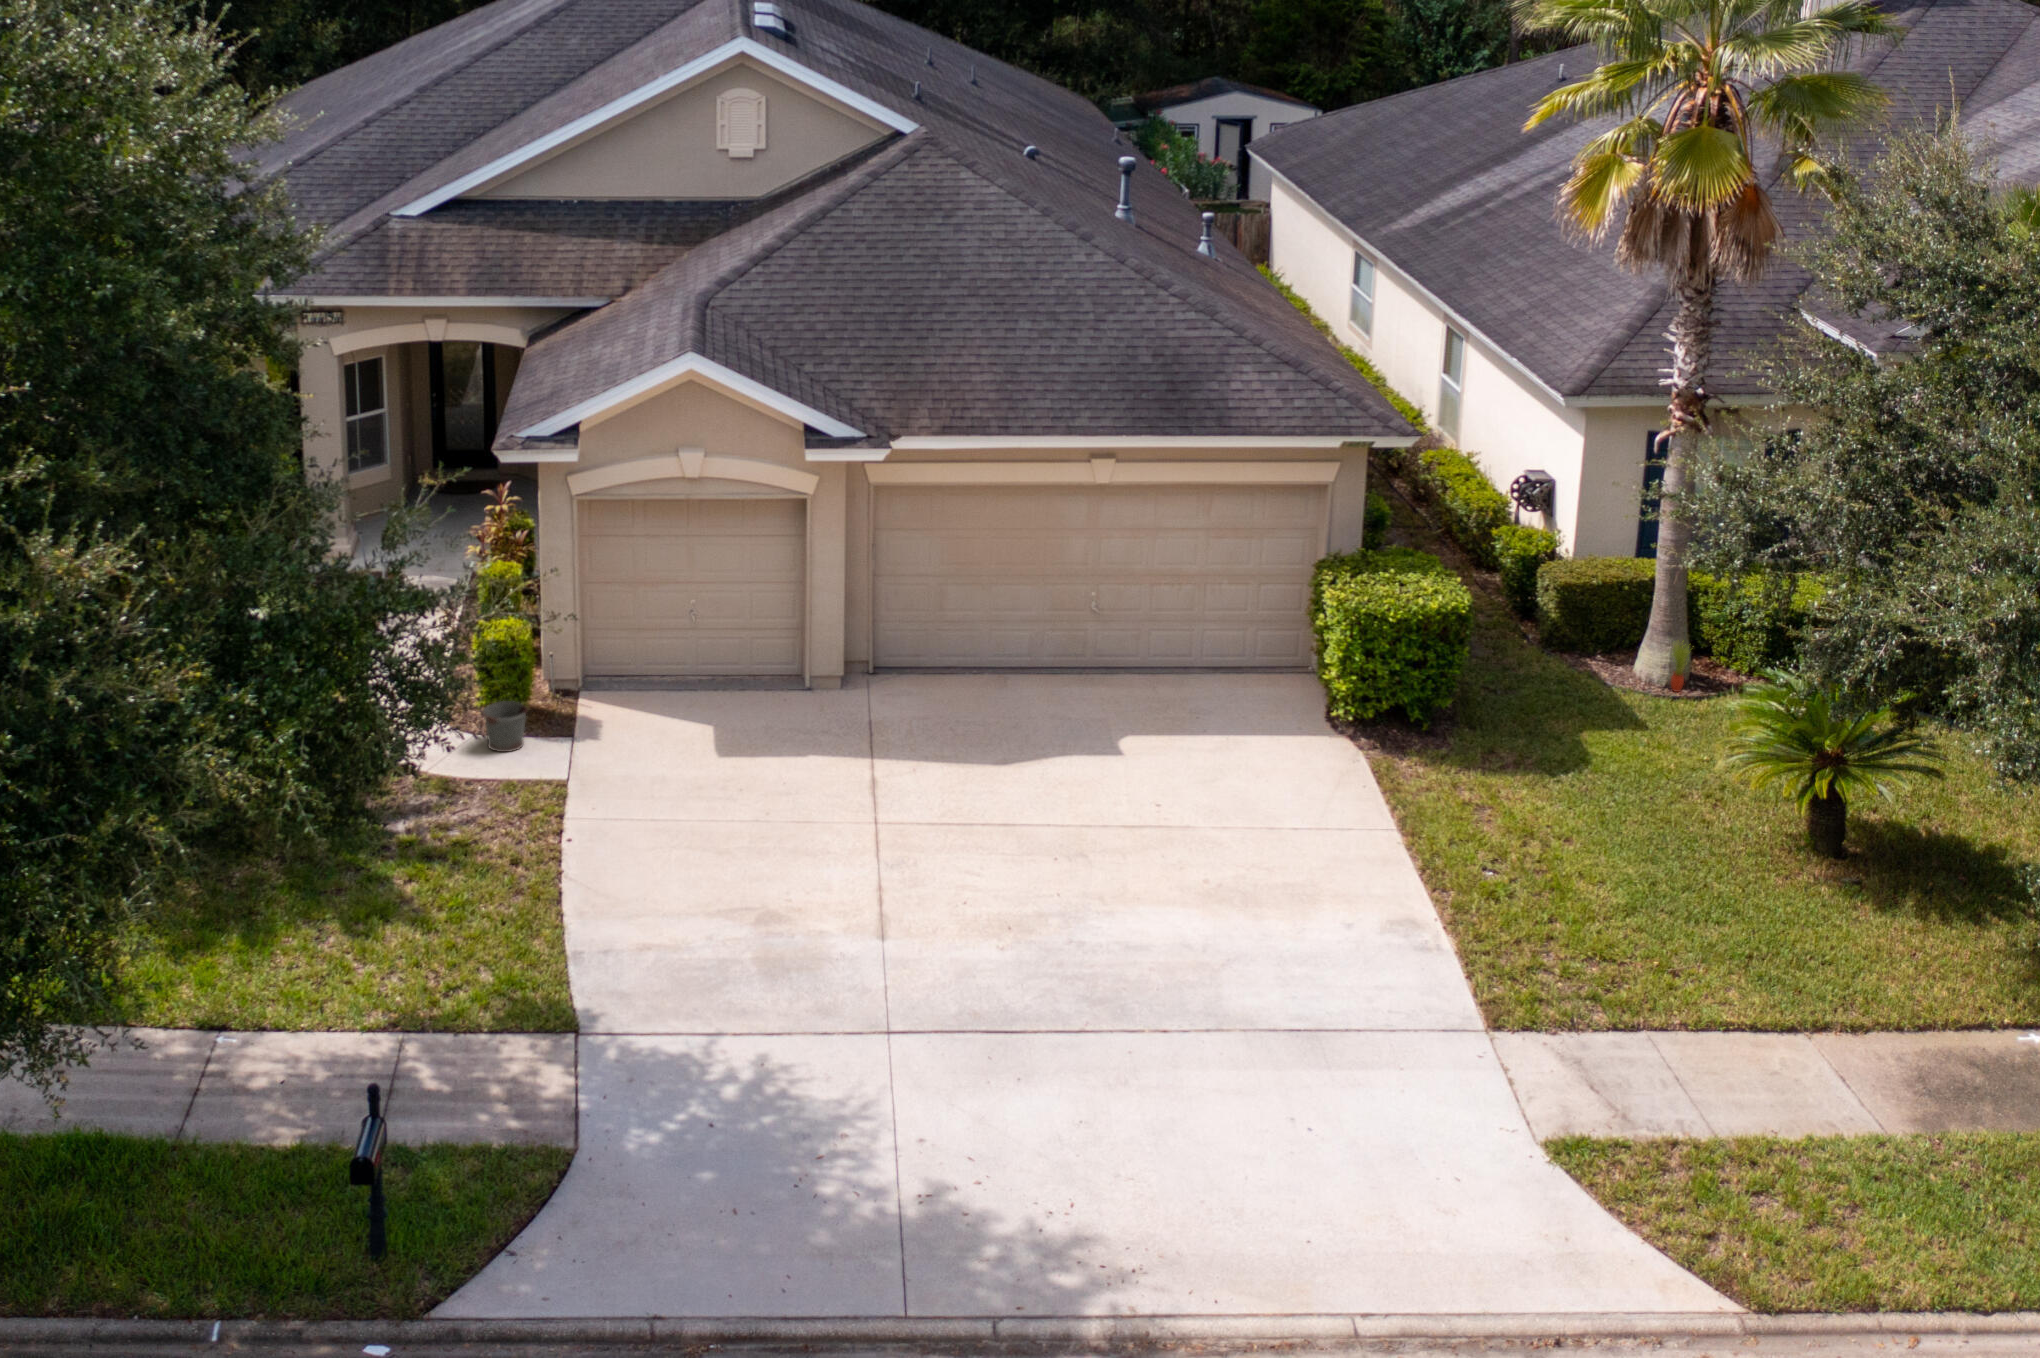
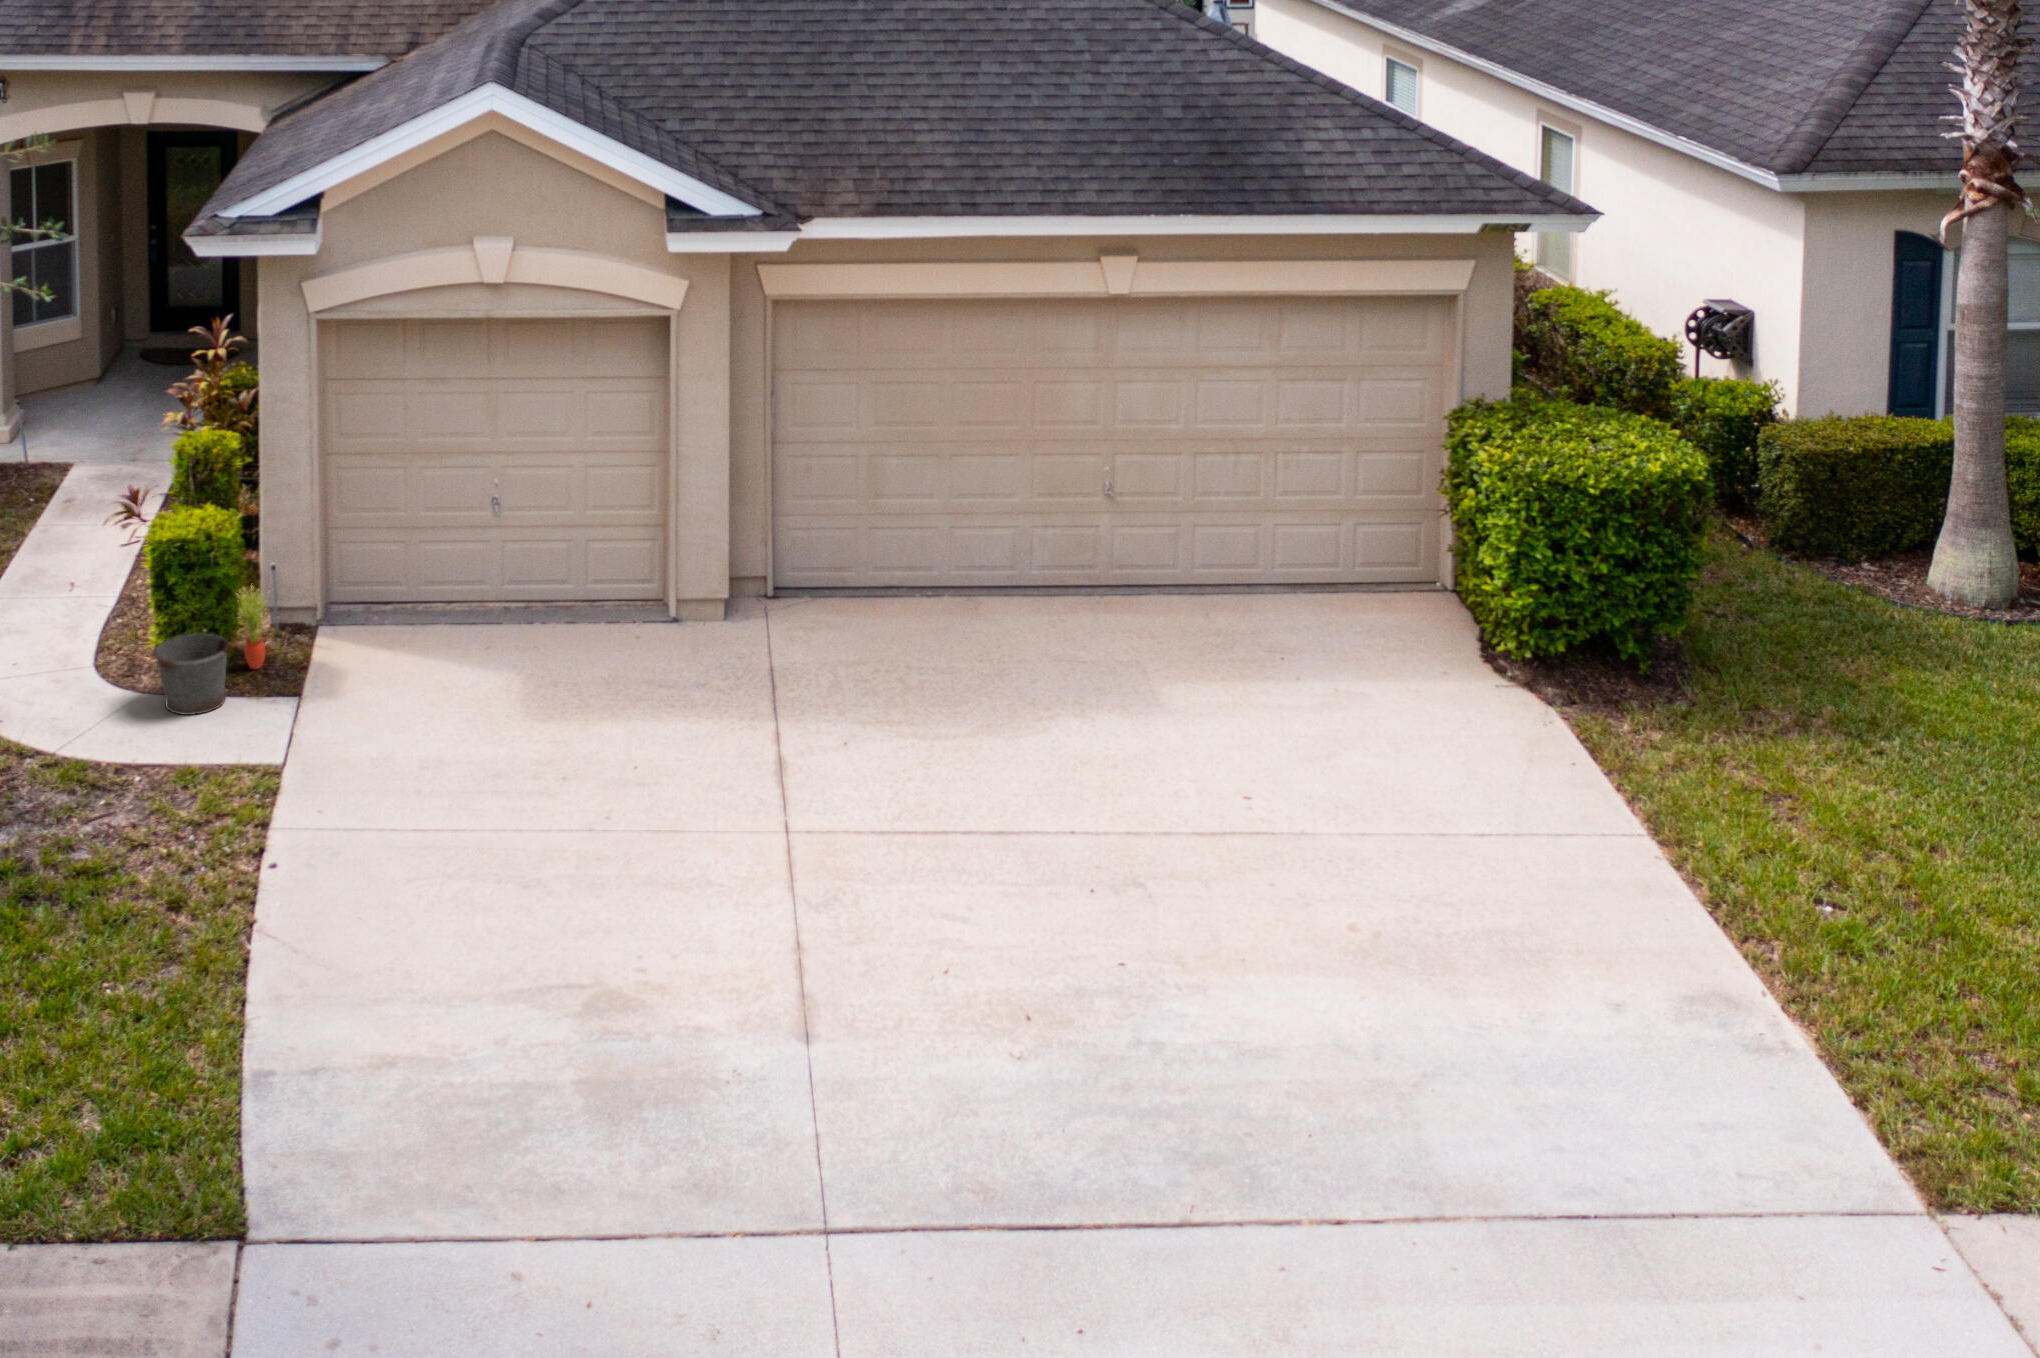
potted plant: present [1671,641,1690,692] -> present [237,586,267,669]

